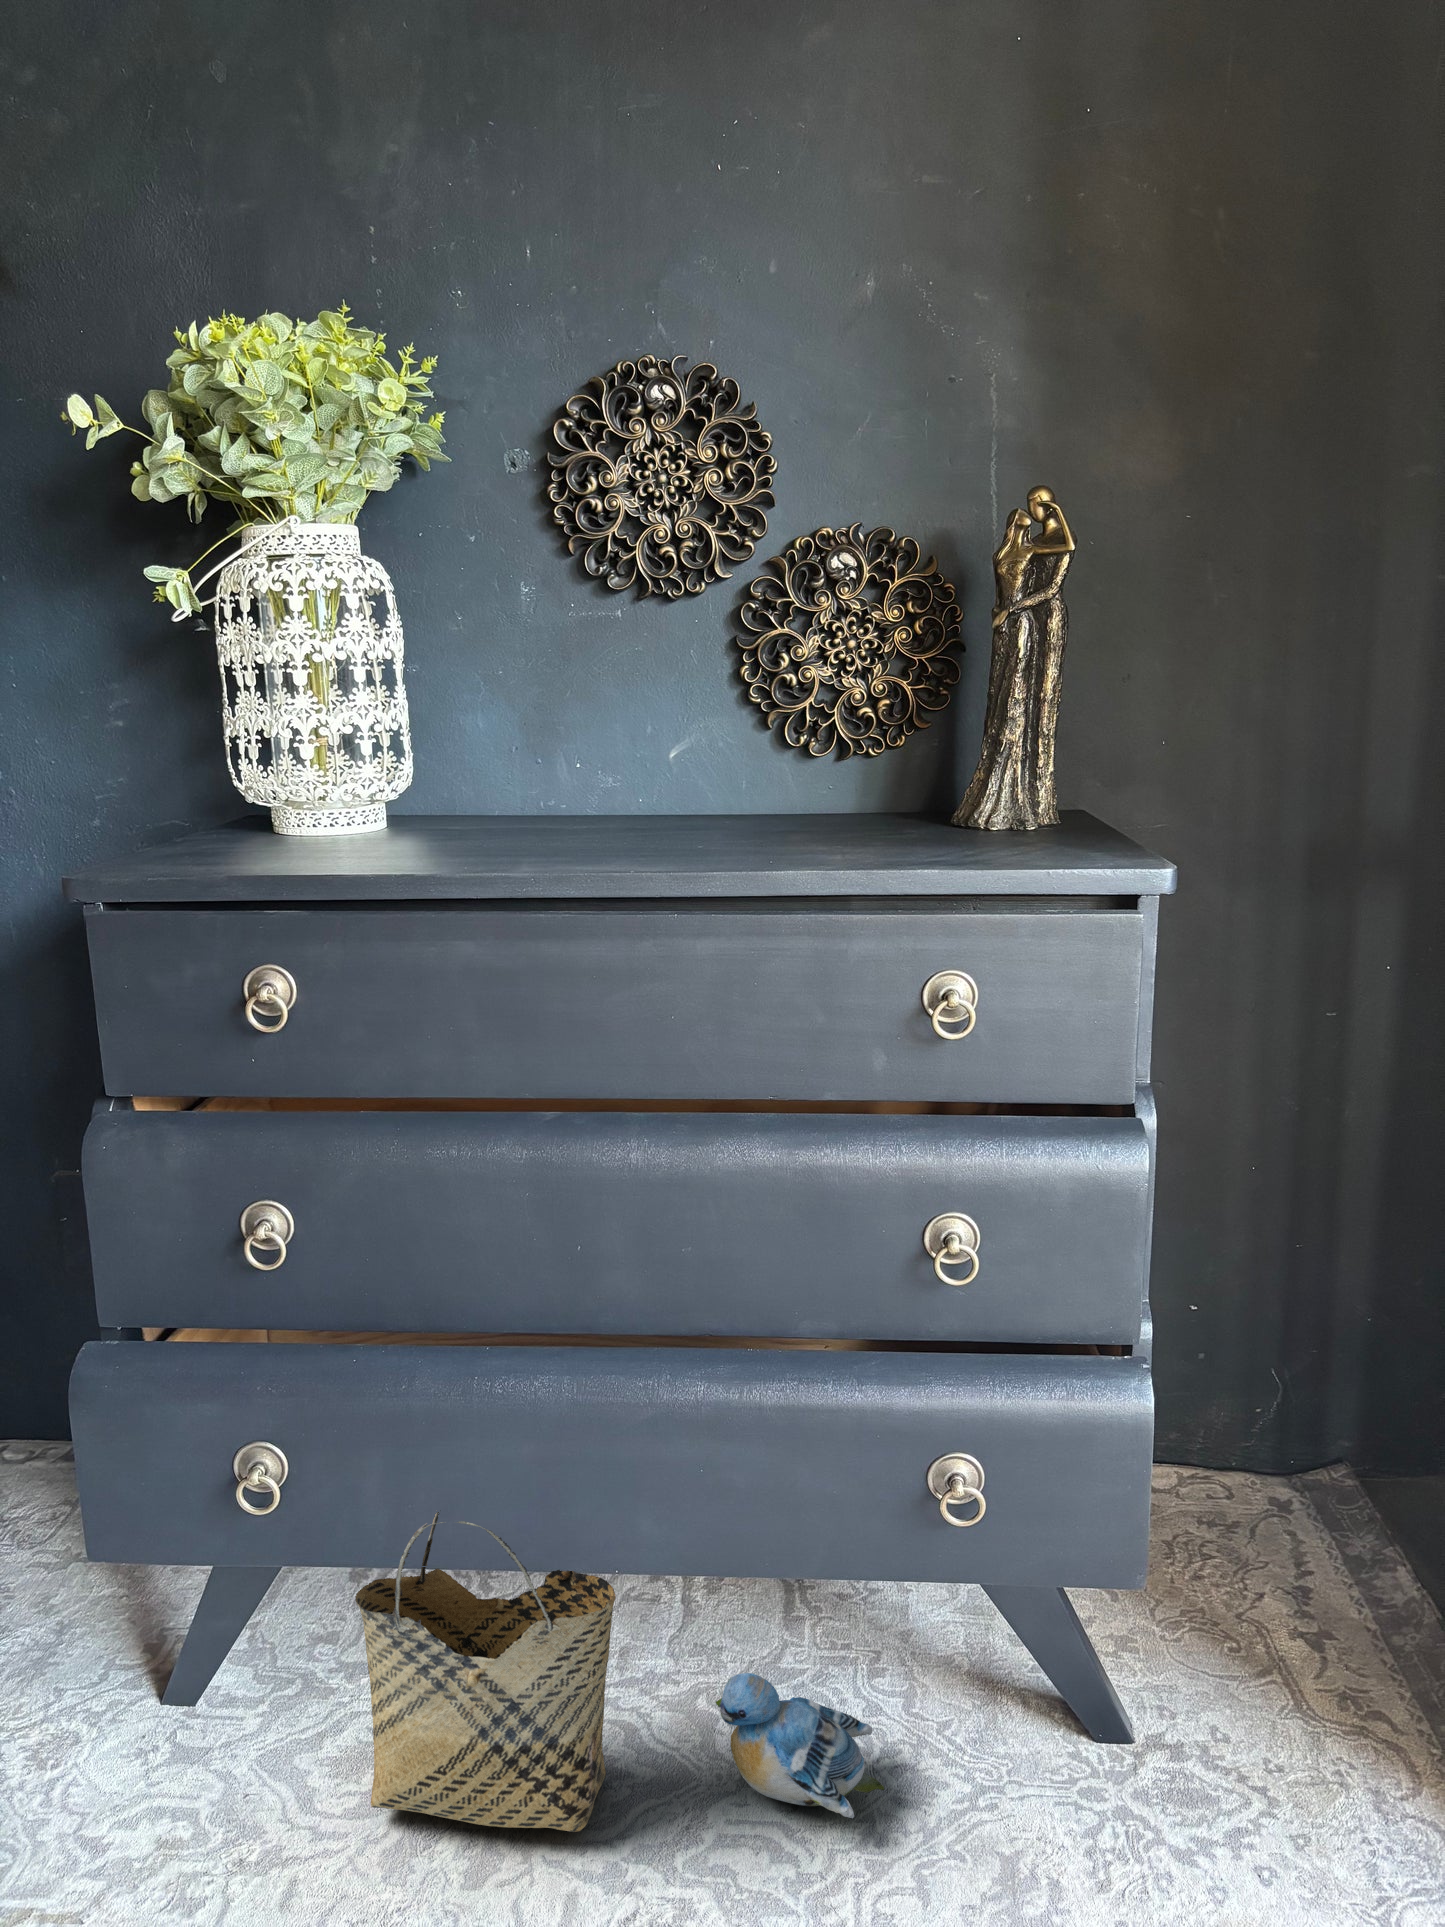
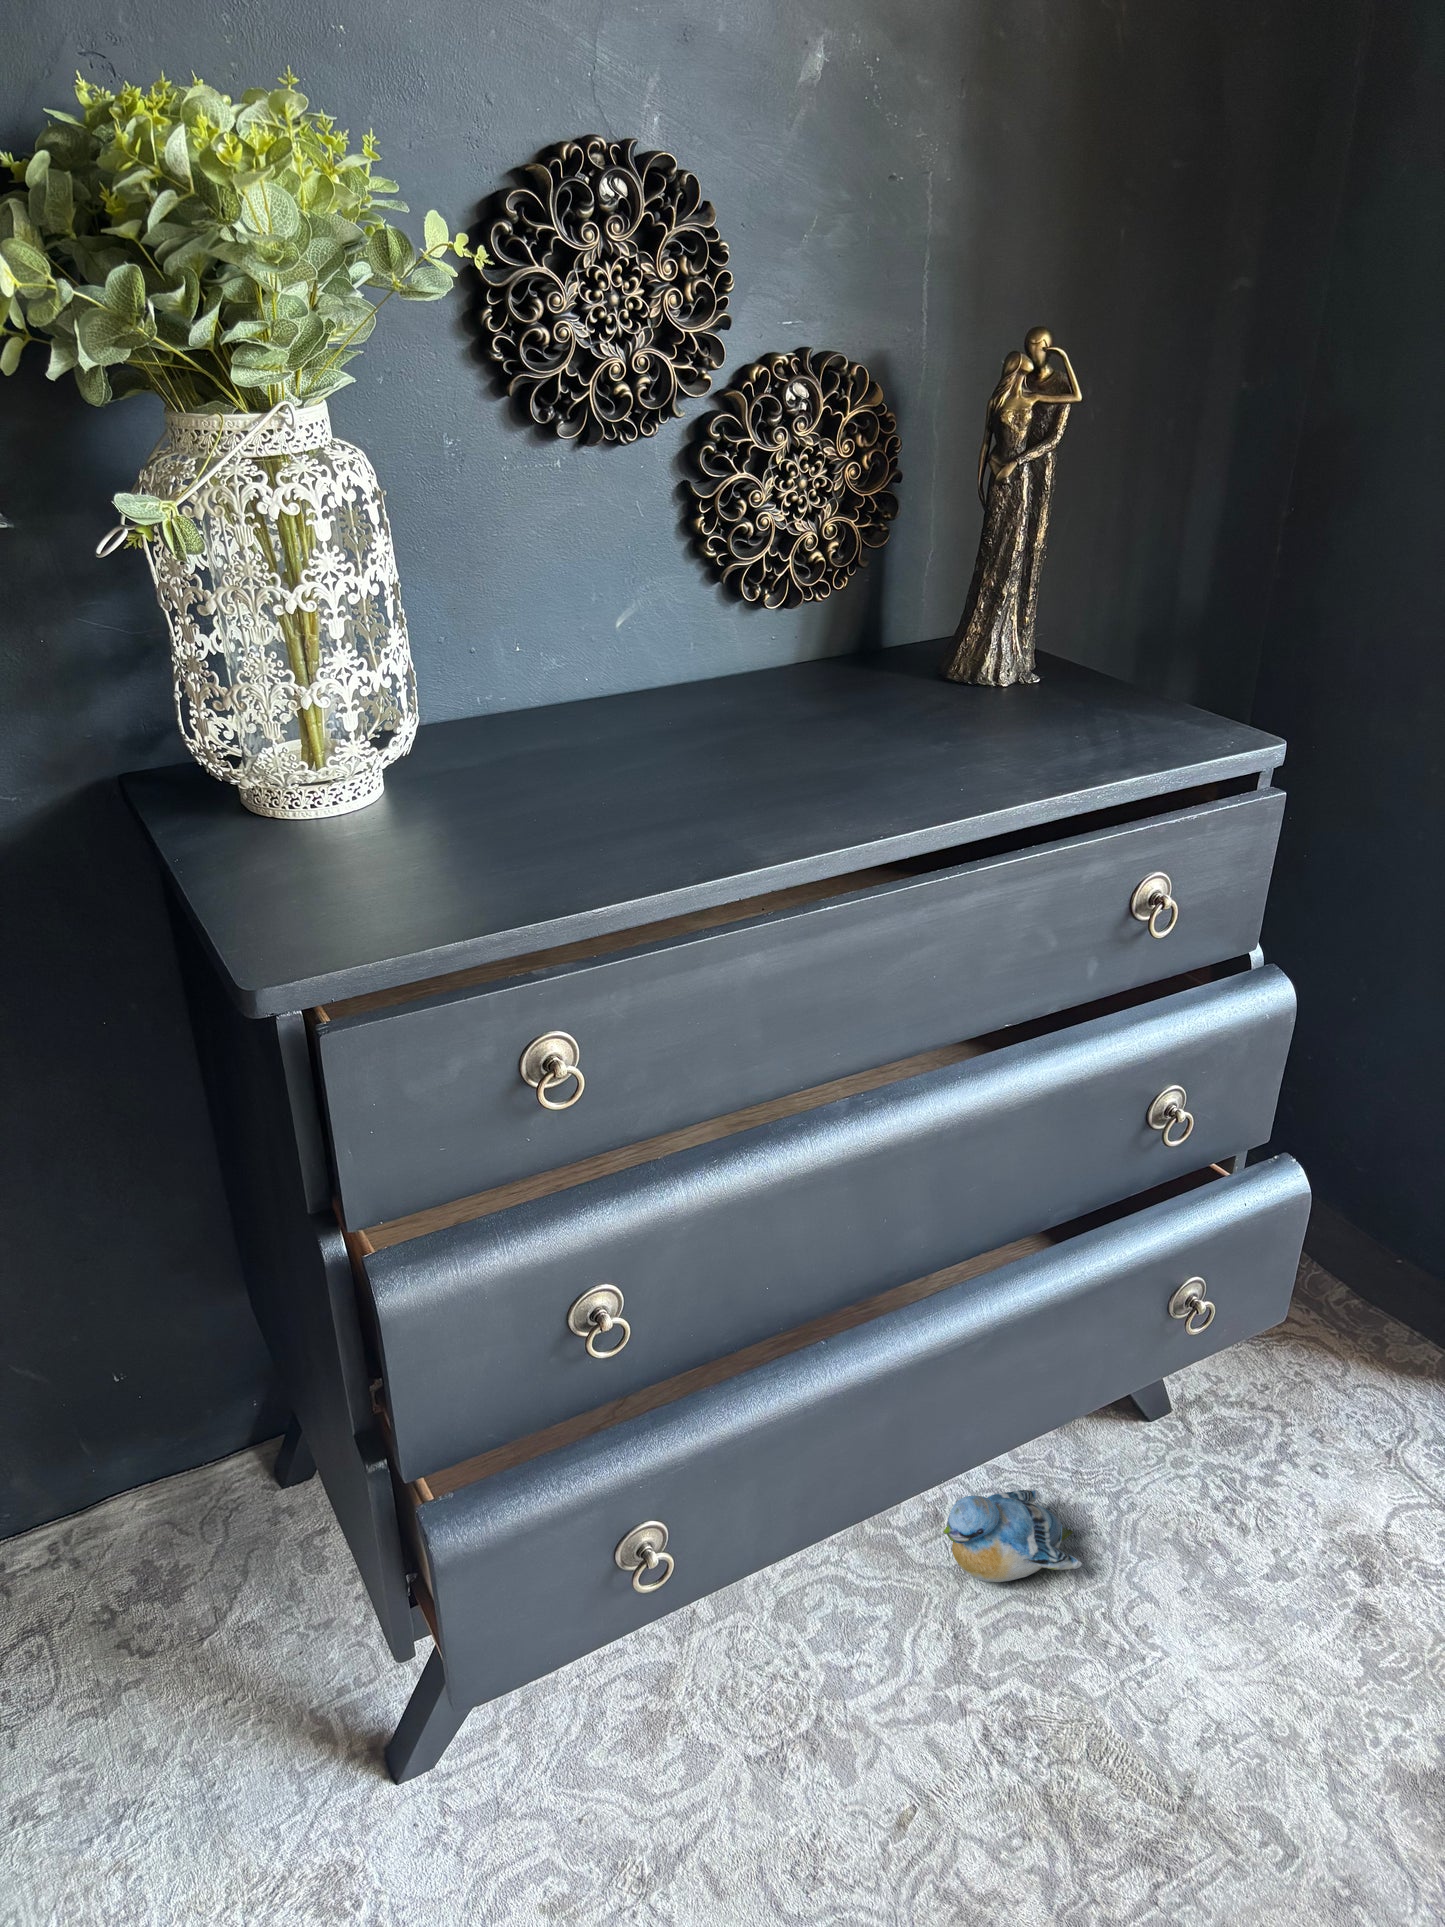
woven basket: present [355,1512,616,1832] -> none [667,1403,897,1765]

